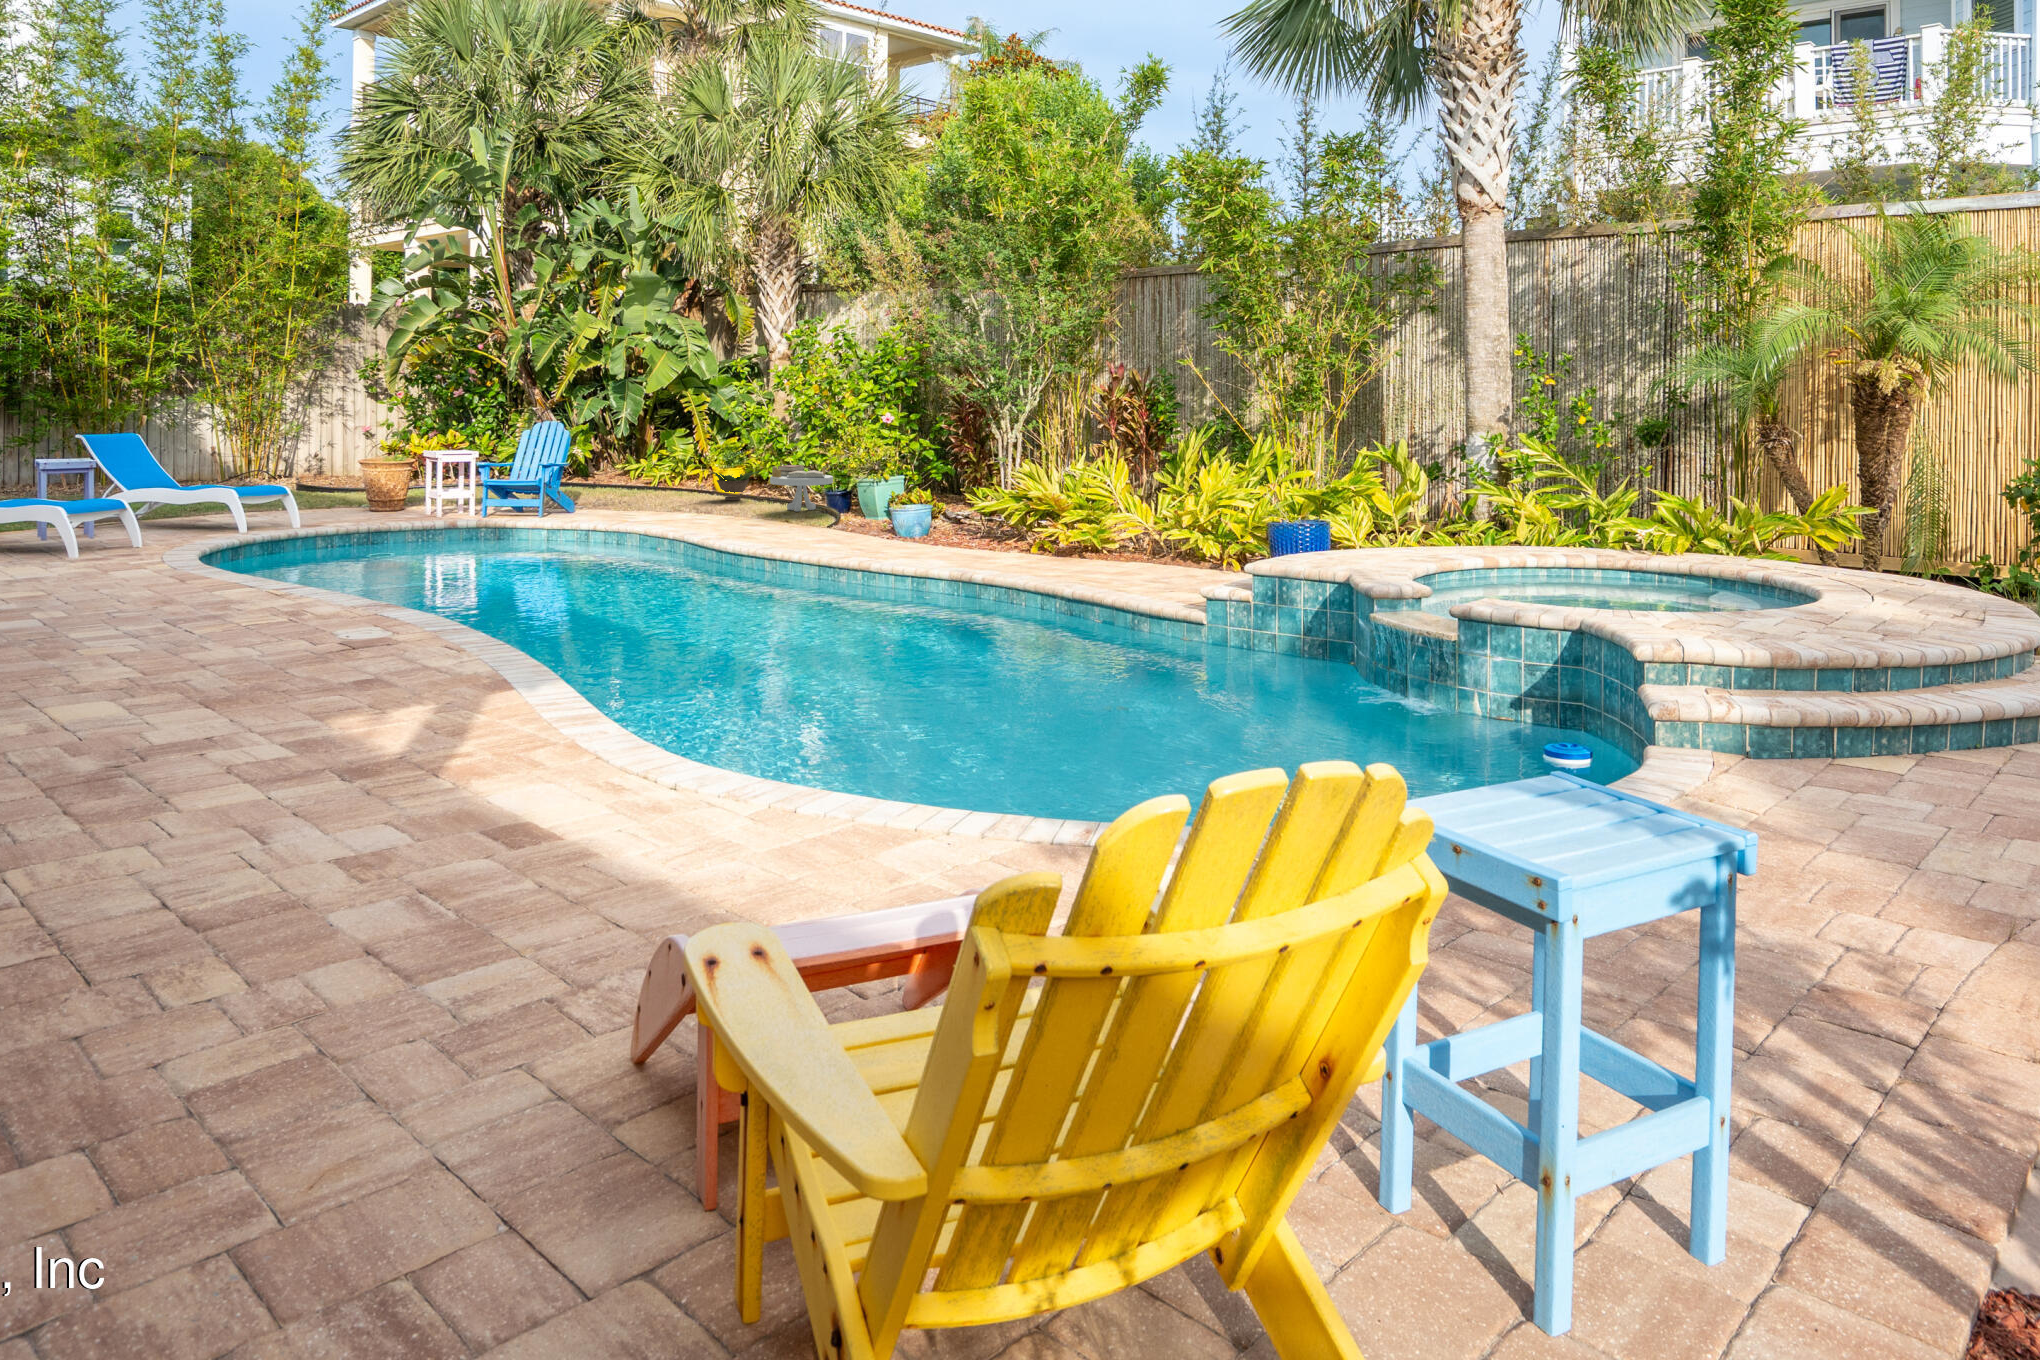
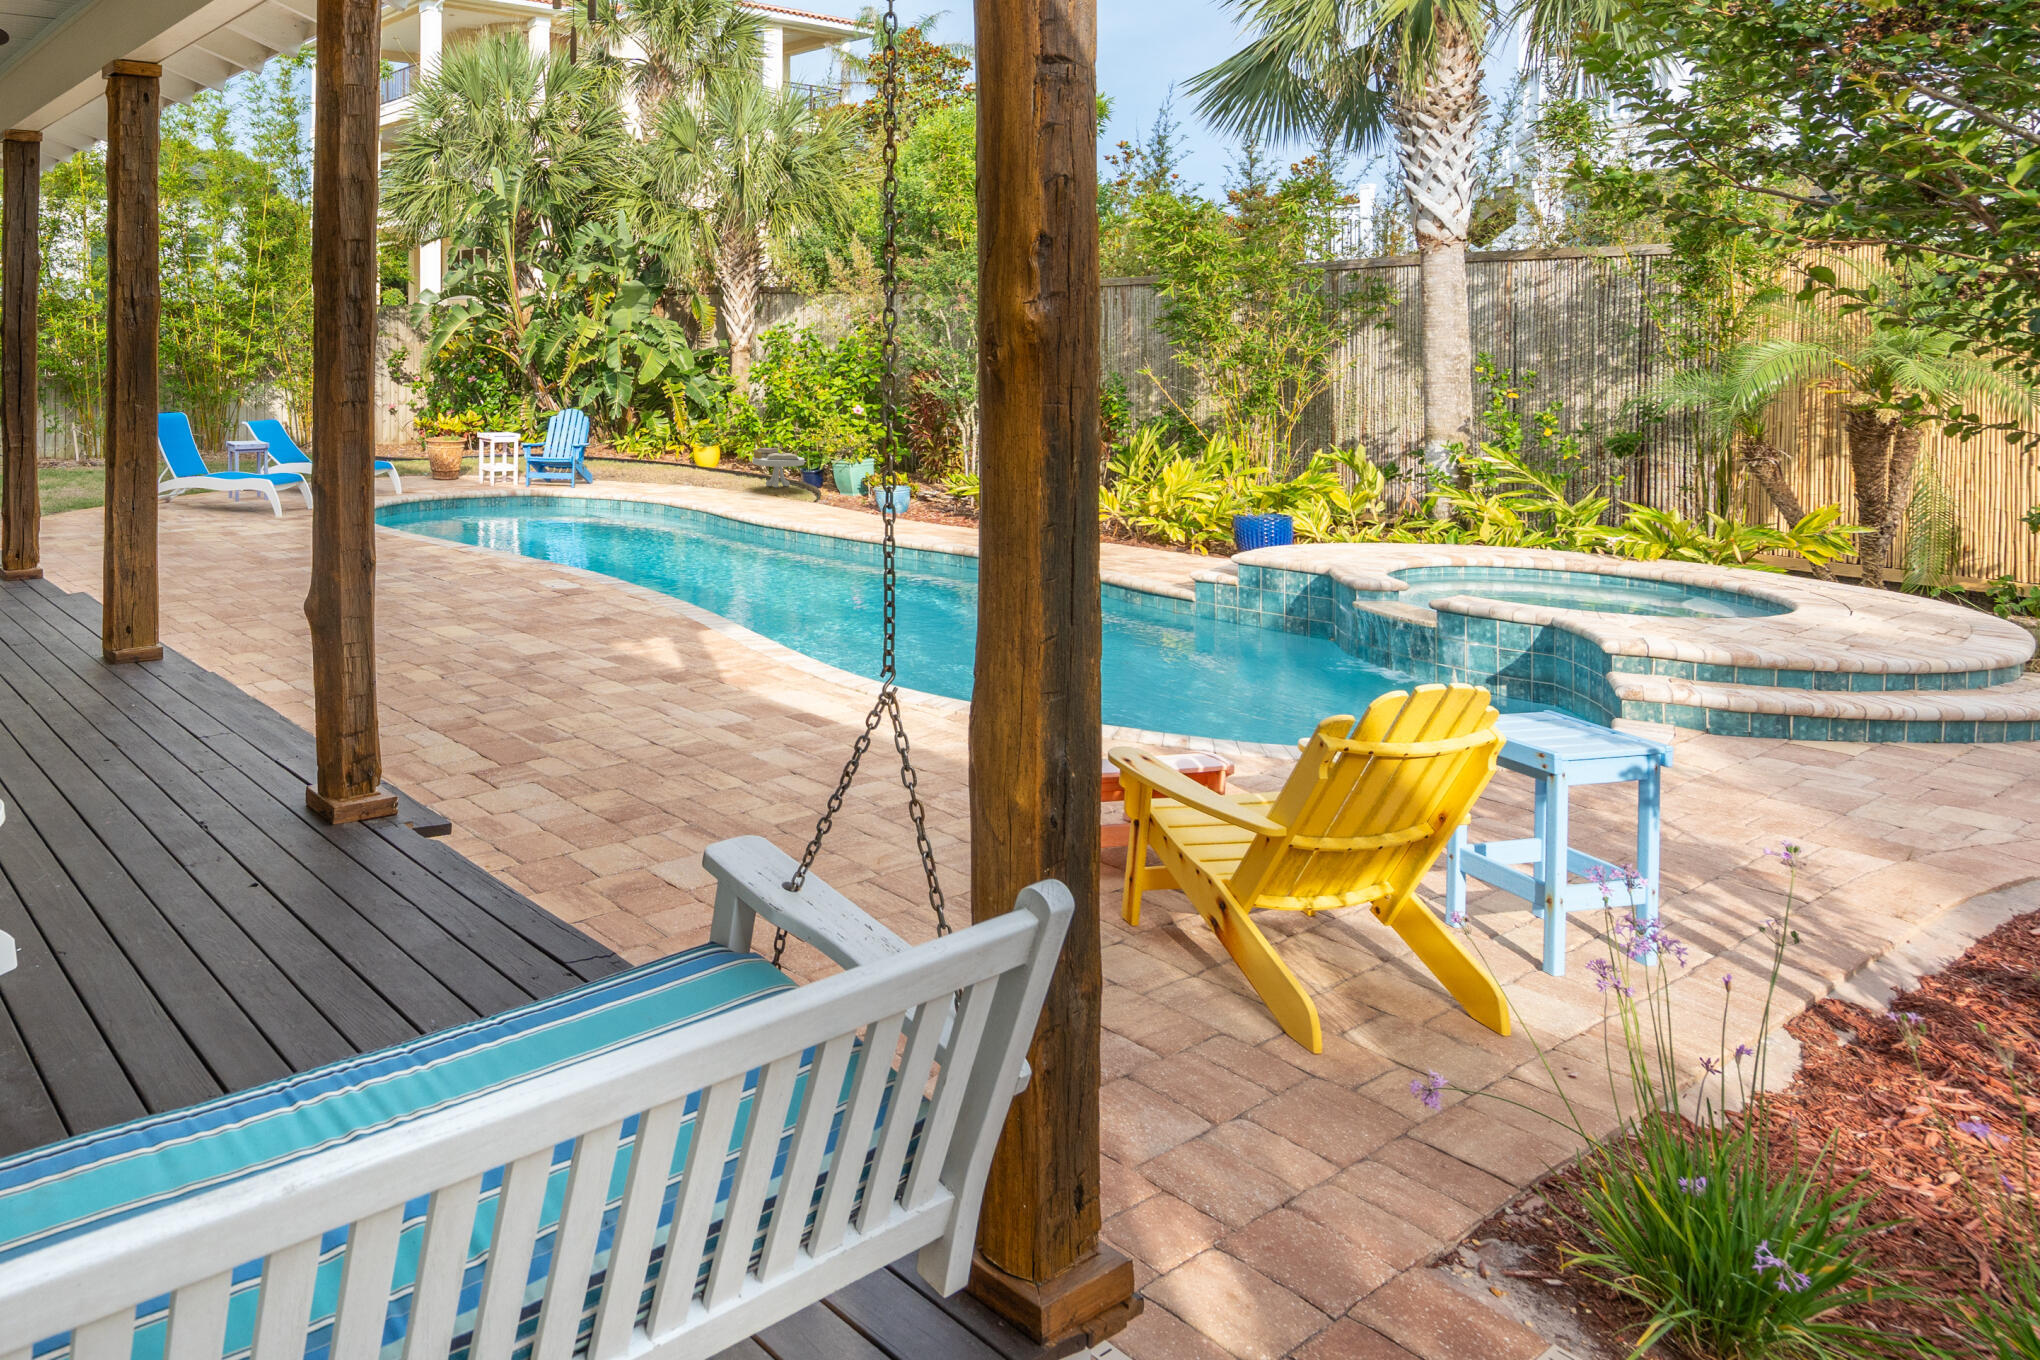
decorative plant: present [709,471,760,500] -> none [692,450,736,475]

